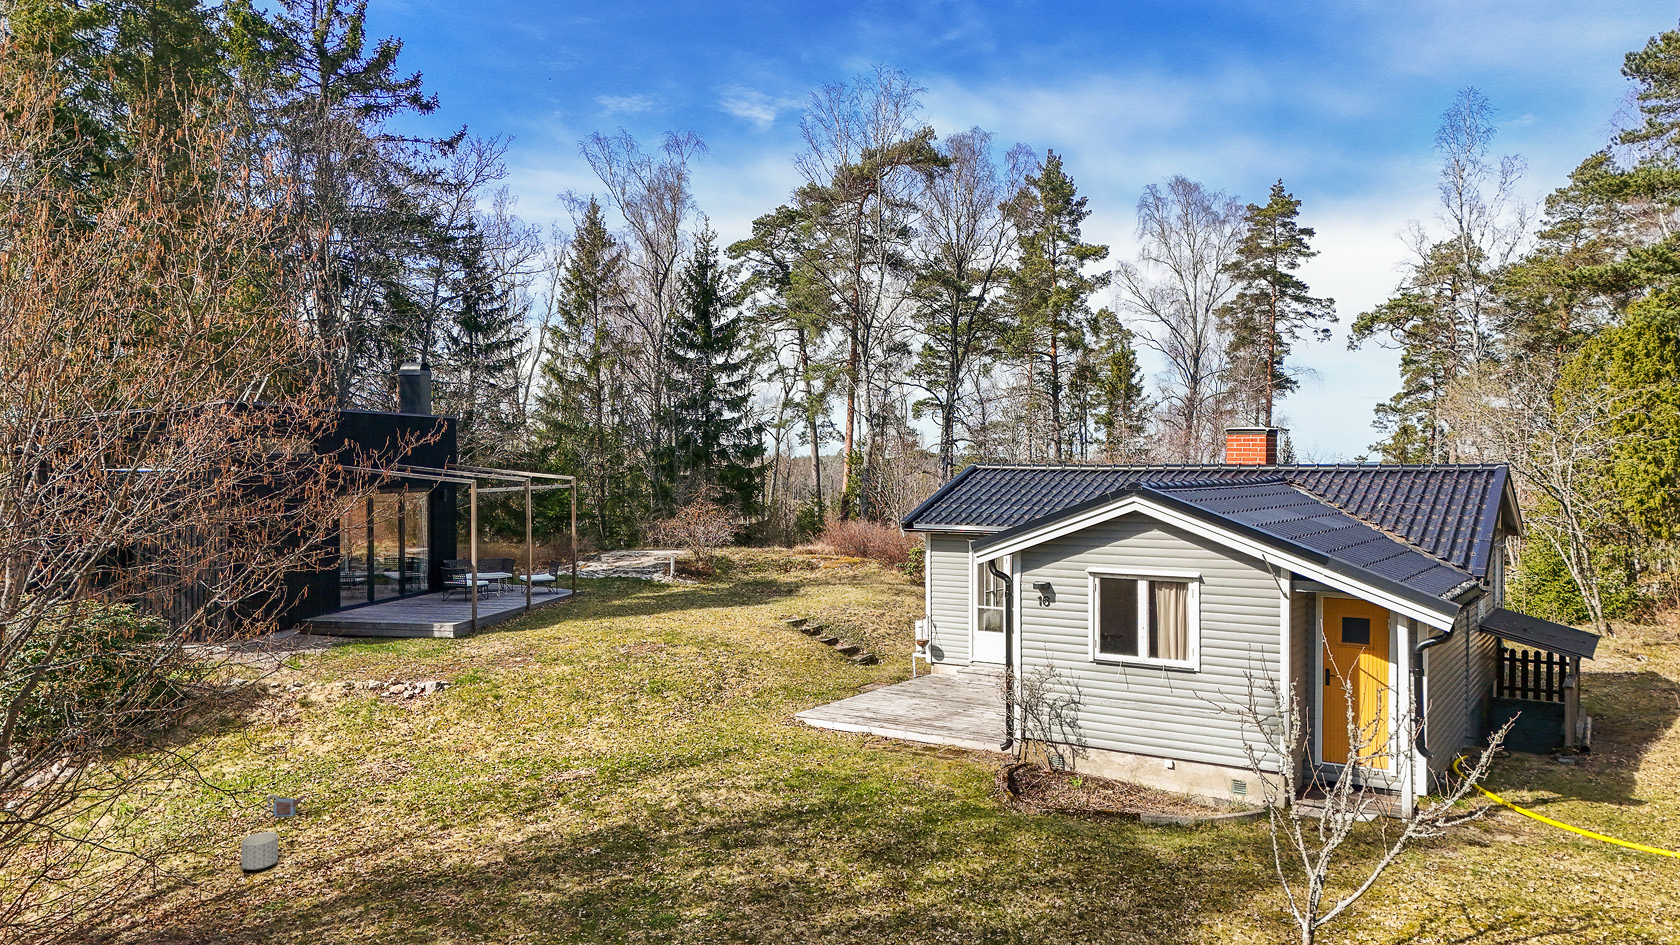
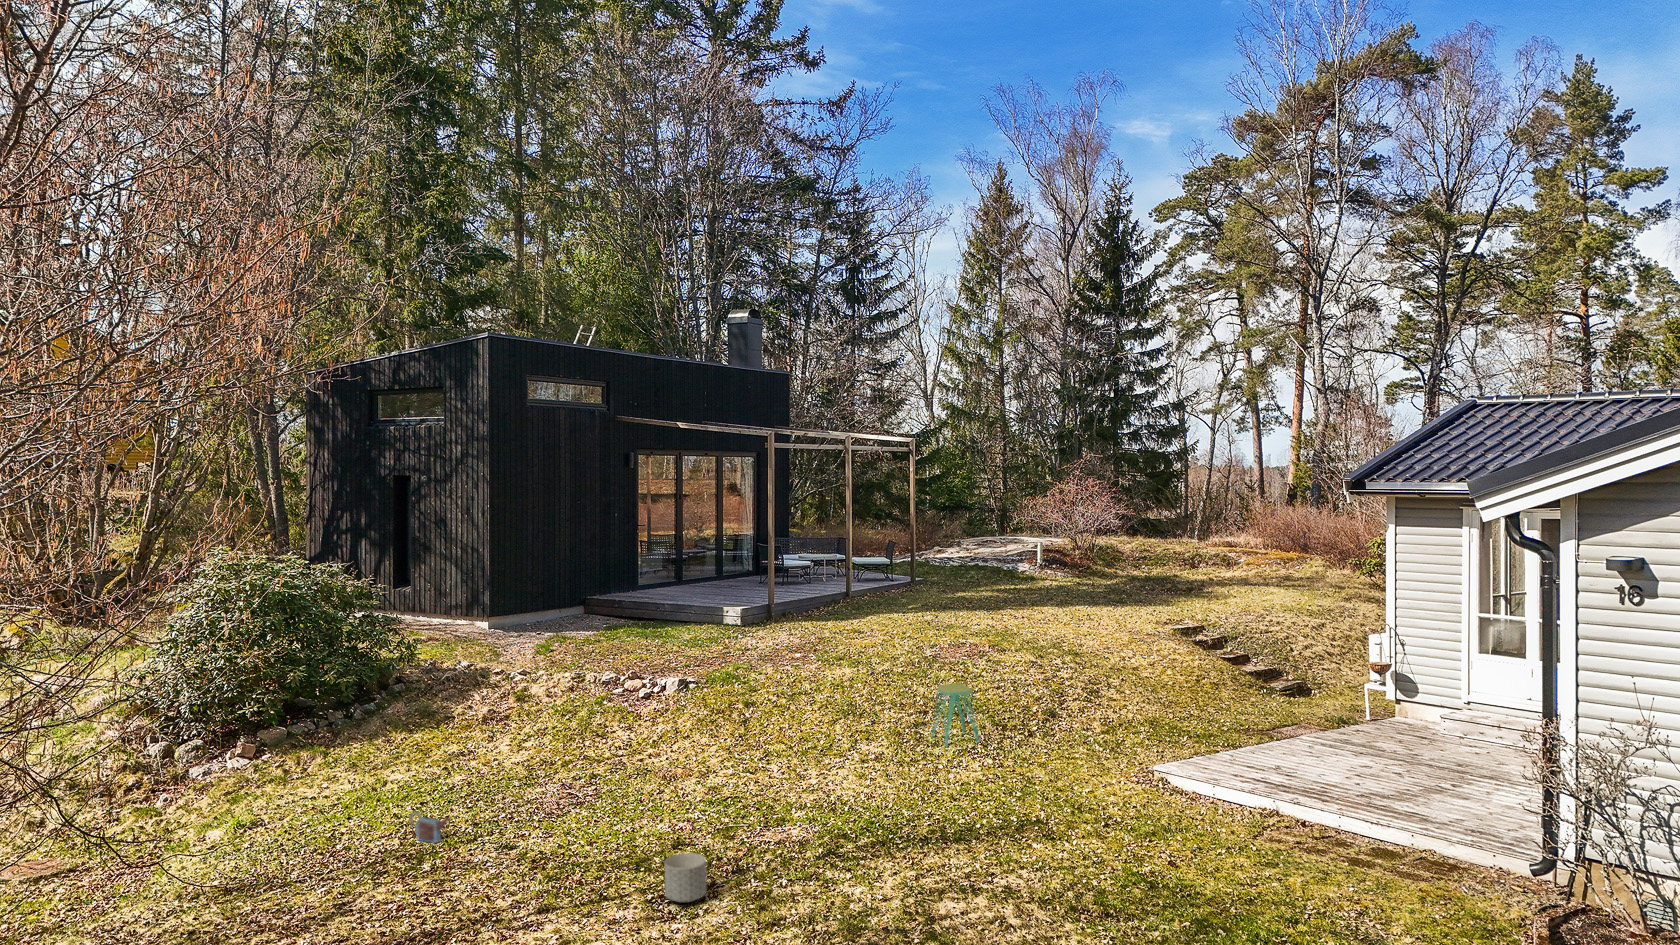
stool: none [645,670,679,714] -> present [932,684,979,746]
planter: present [242,832,278,870] -> present [665,853,707,903]

